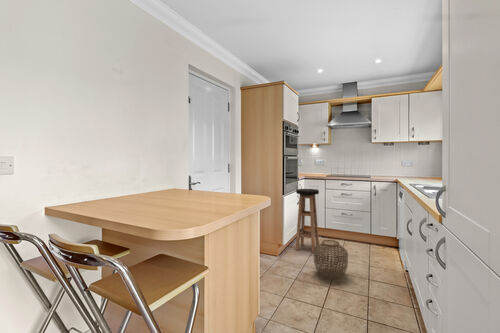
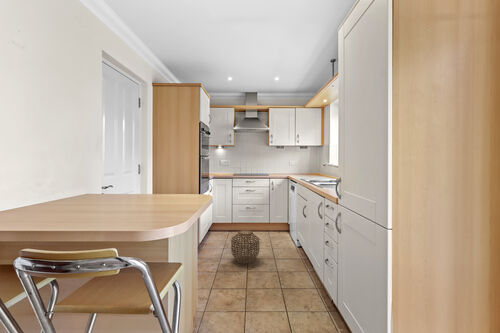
bar stool: present [296,189,319,253] -> none [209,187,230,245]

